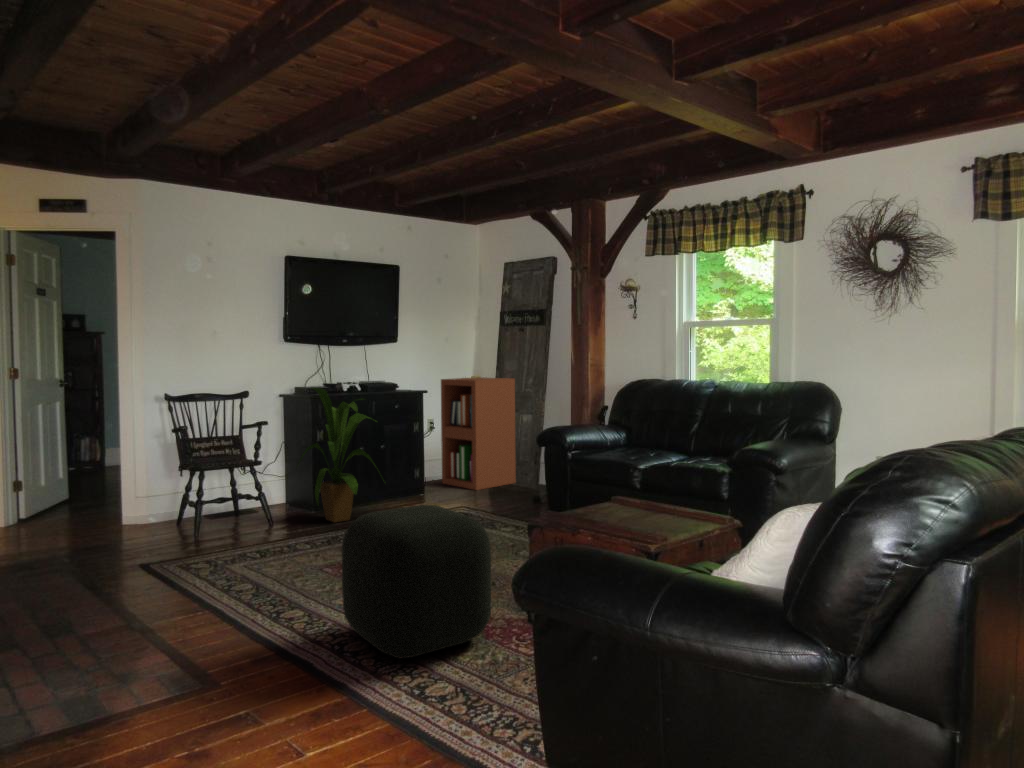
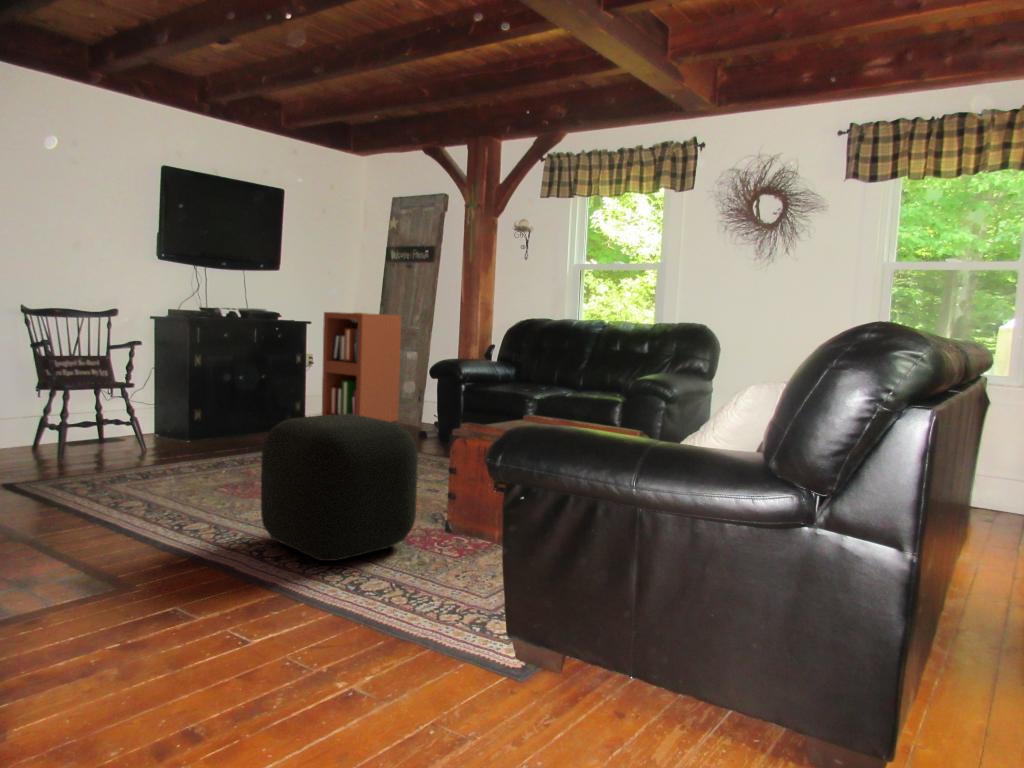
house plant: present [299,387,375,523] -> none [172,305,273,451]

